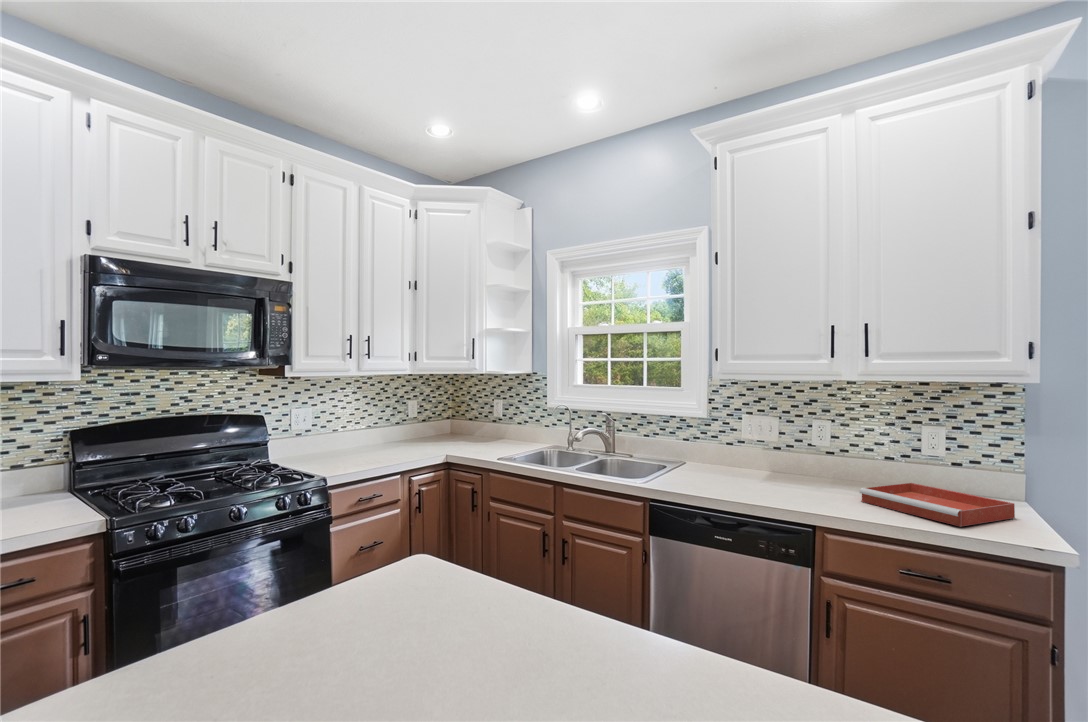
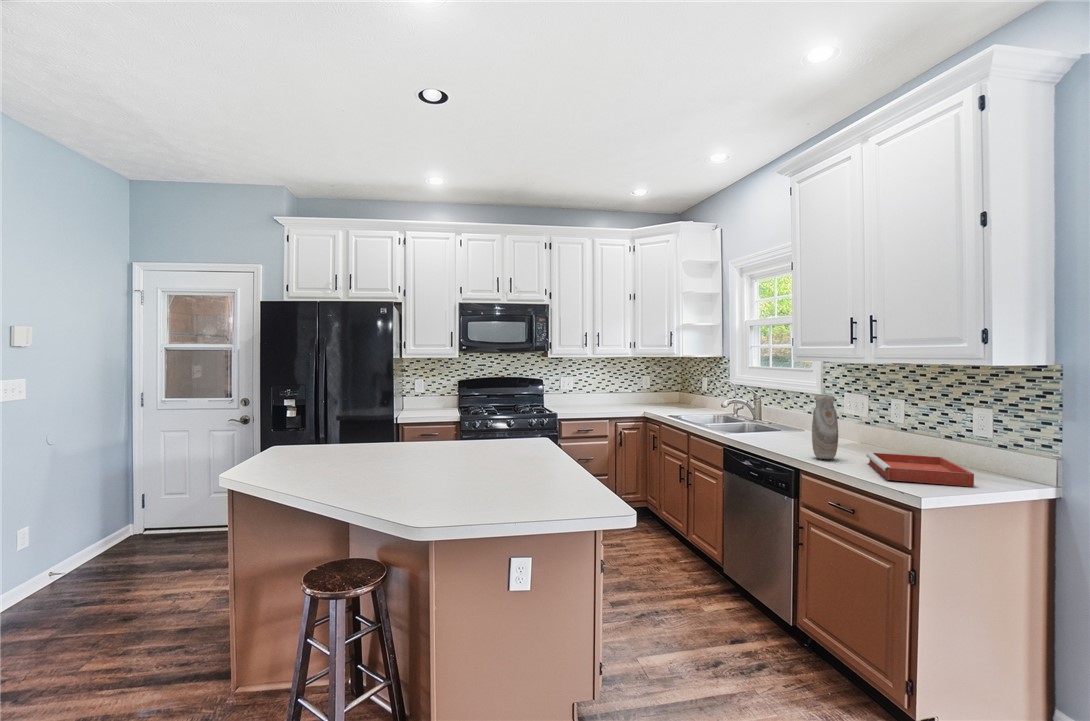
vase: none [799,422,836,504] -> present [812,395,838,459]

